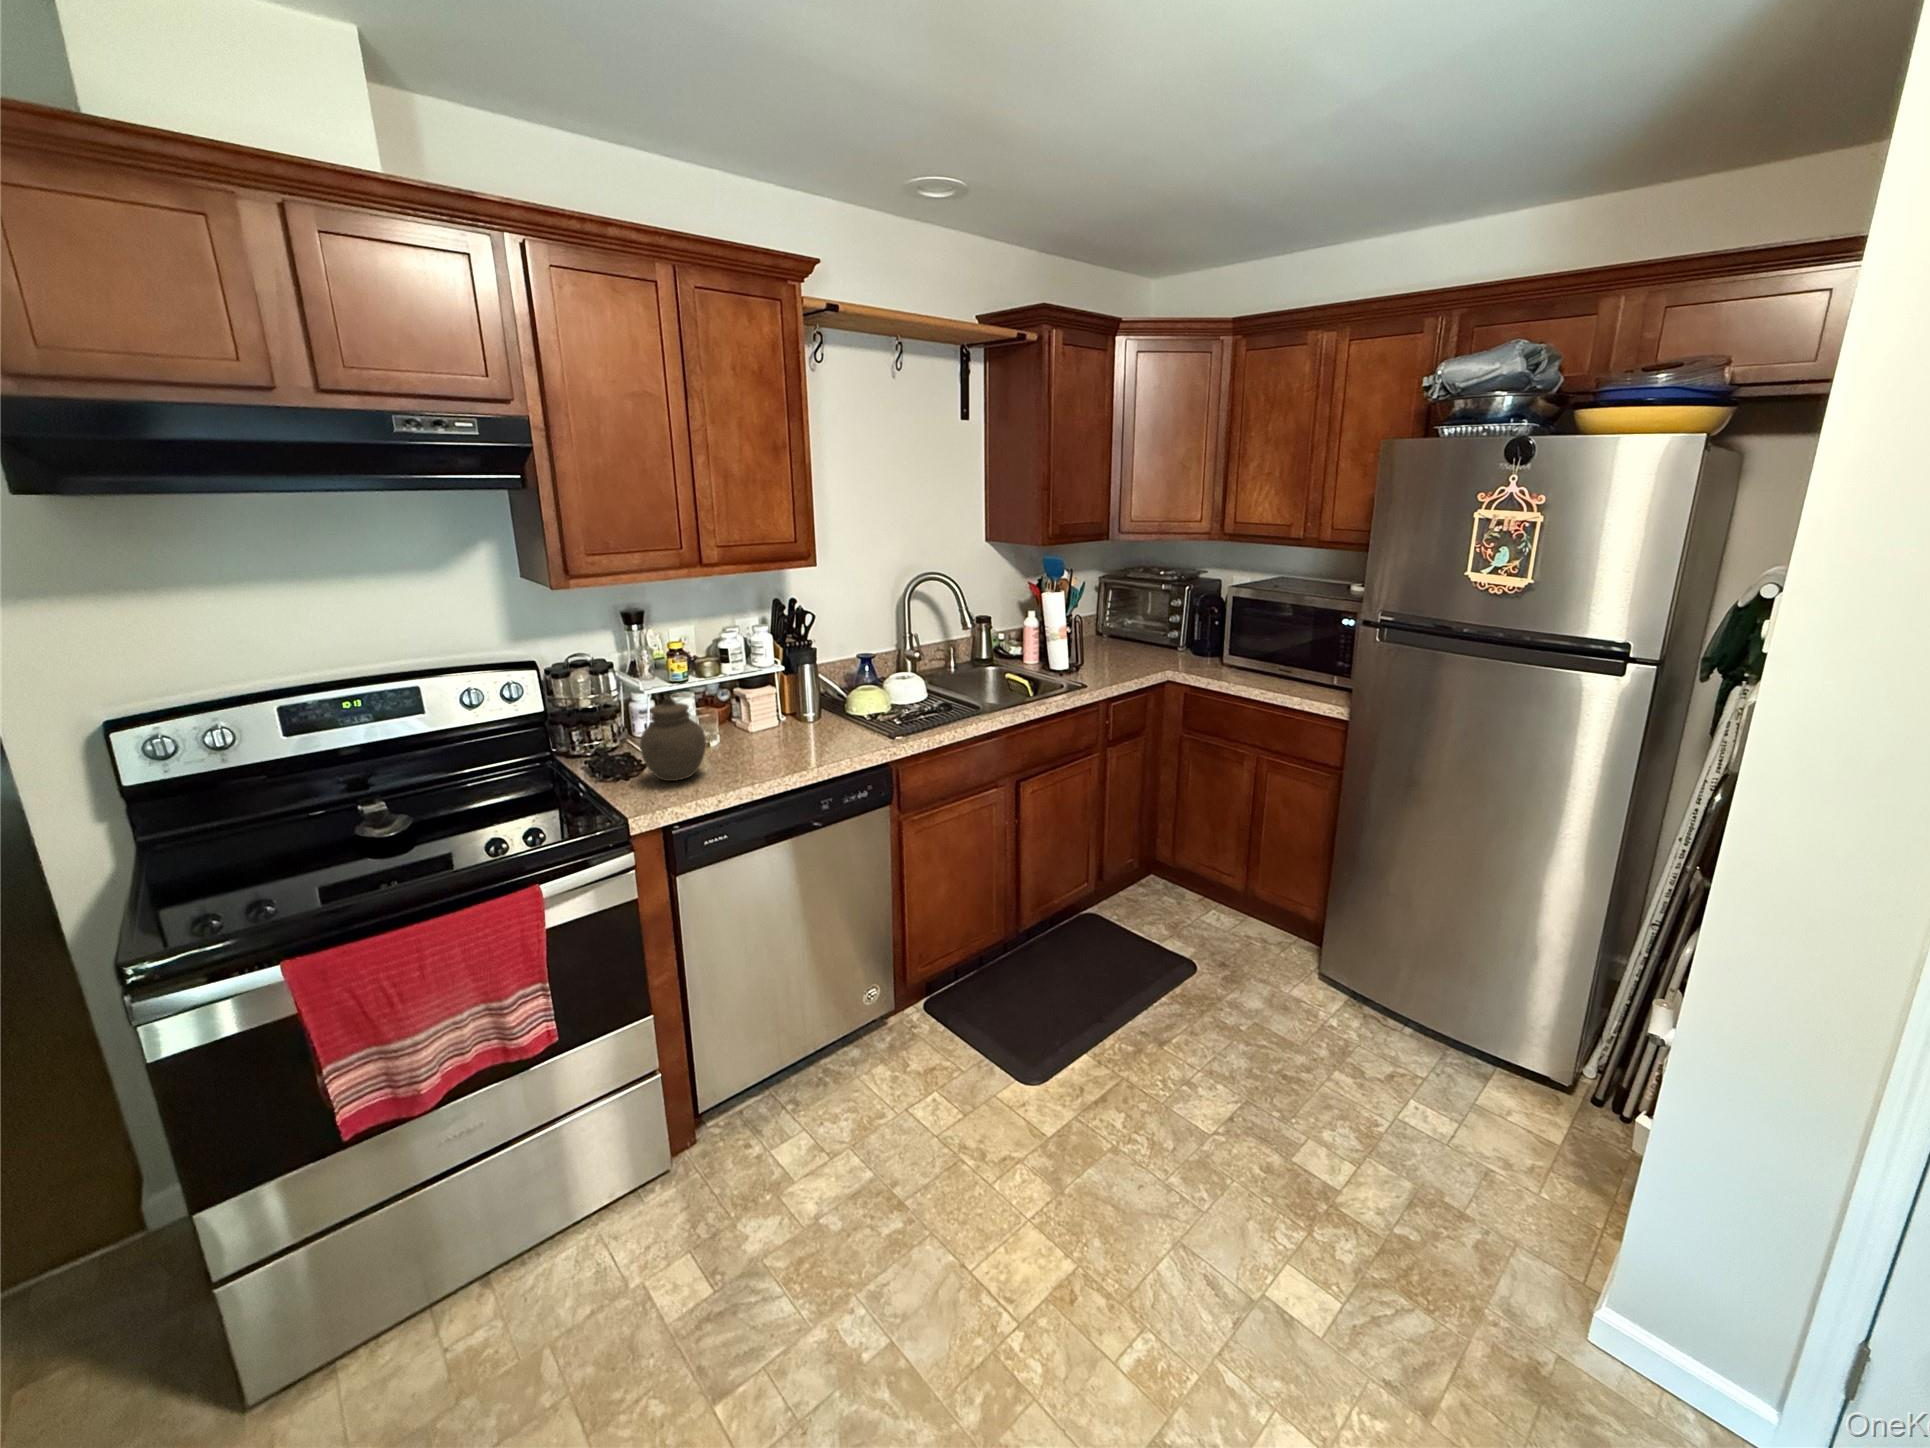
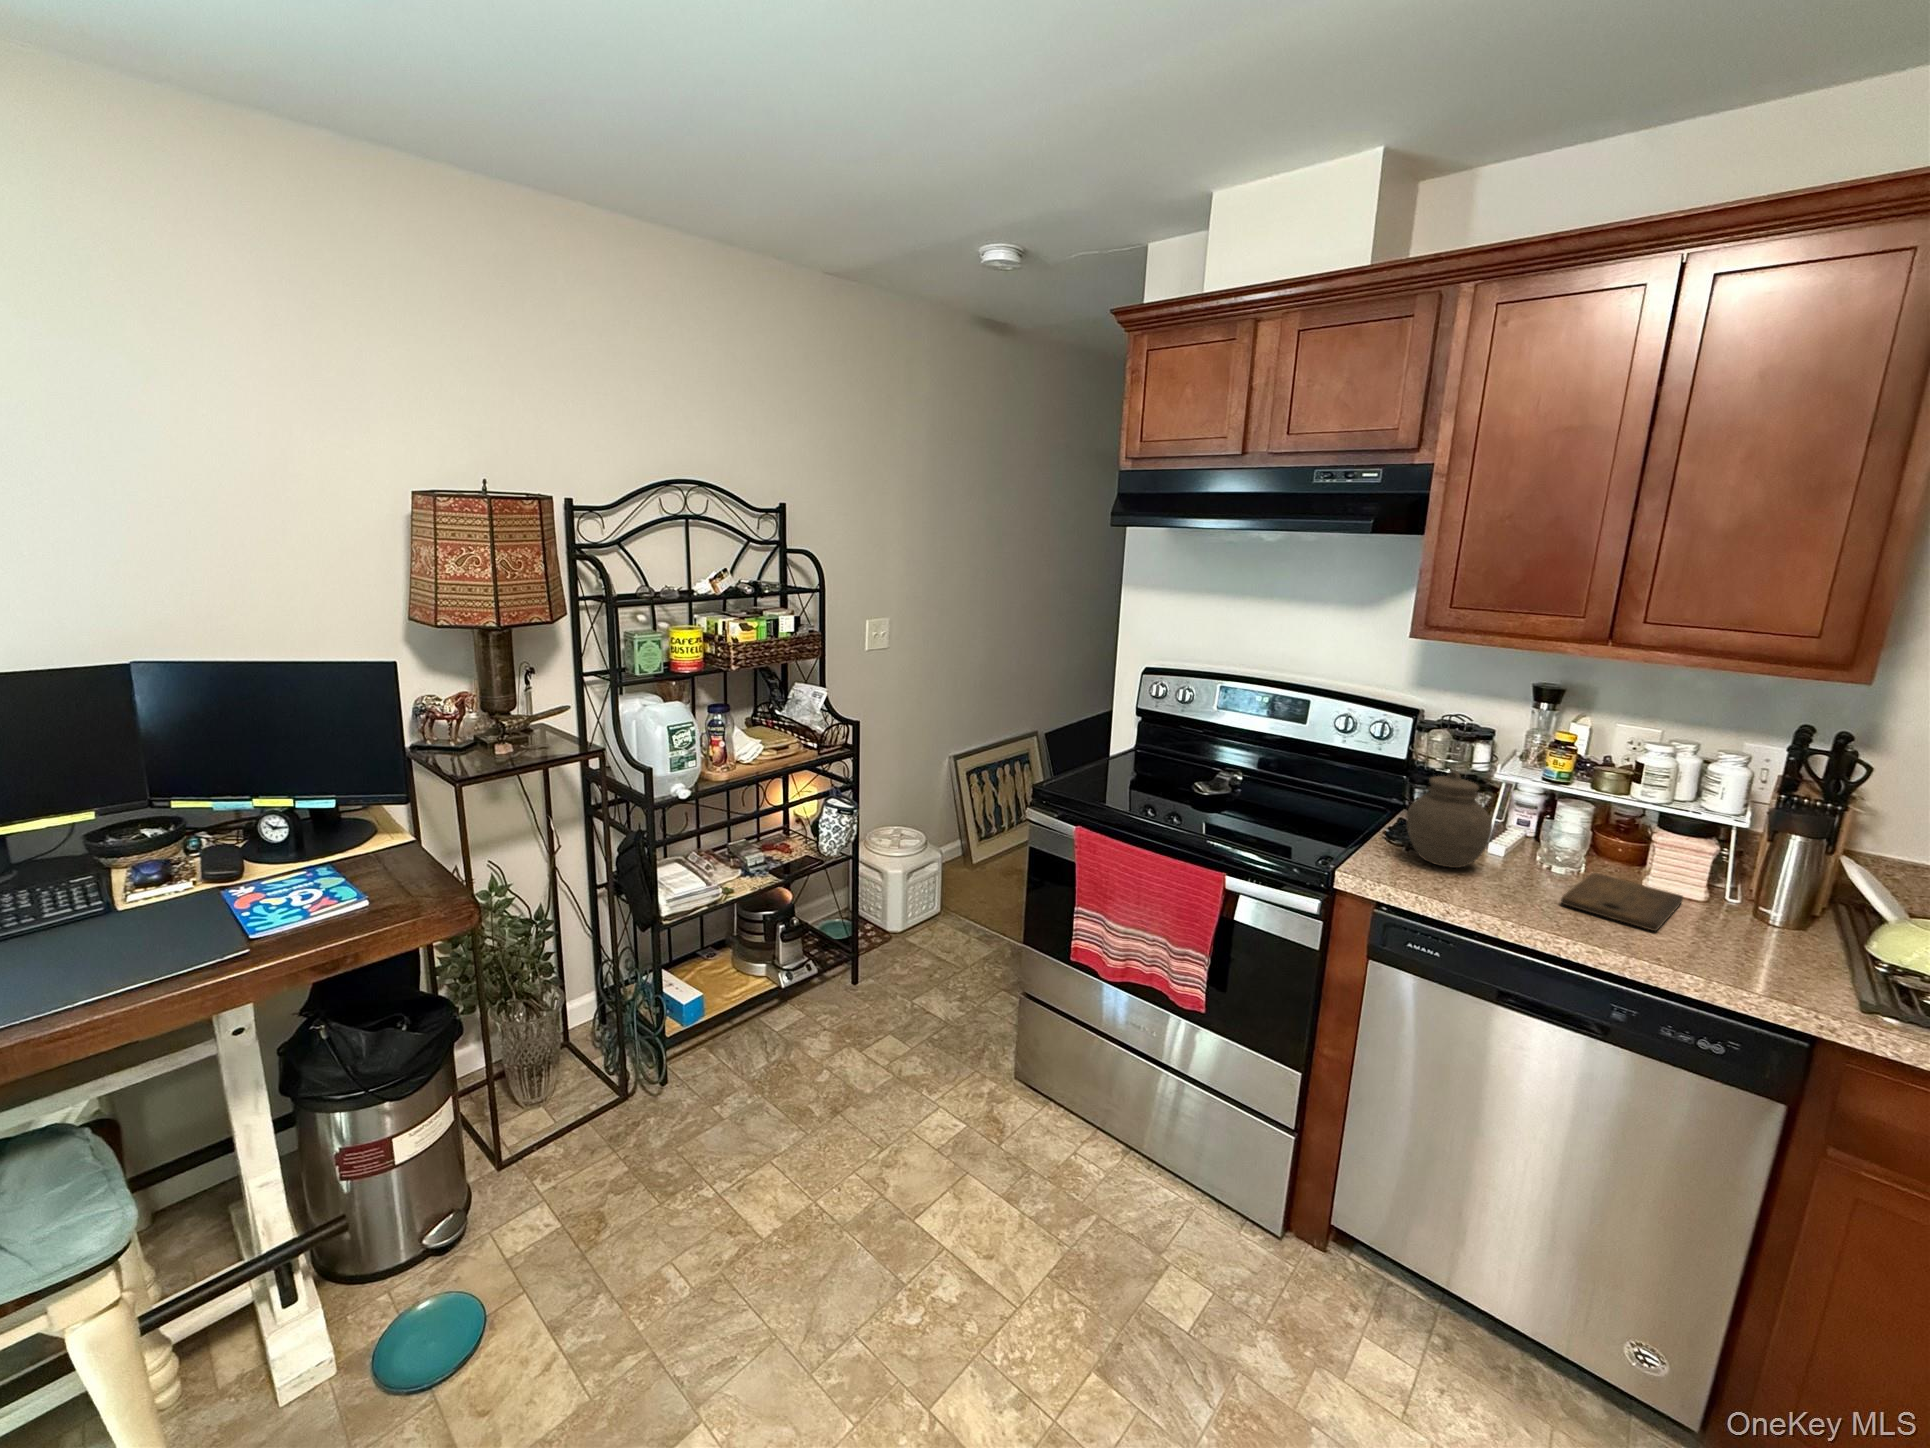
cutting board: none [744,730,819,764] -> present [1561,873,1683,931]

